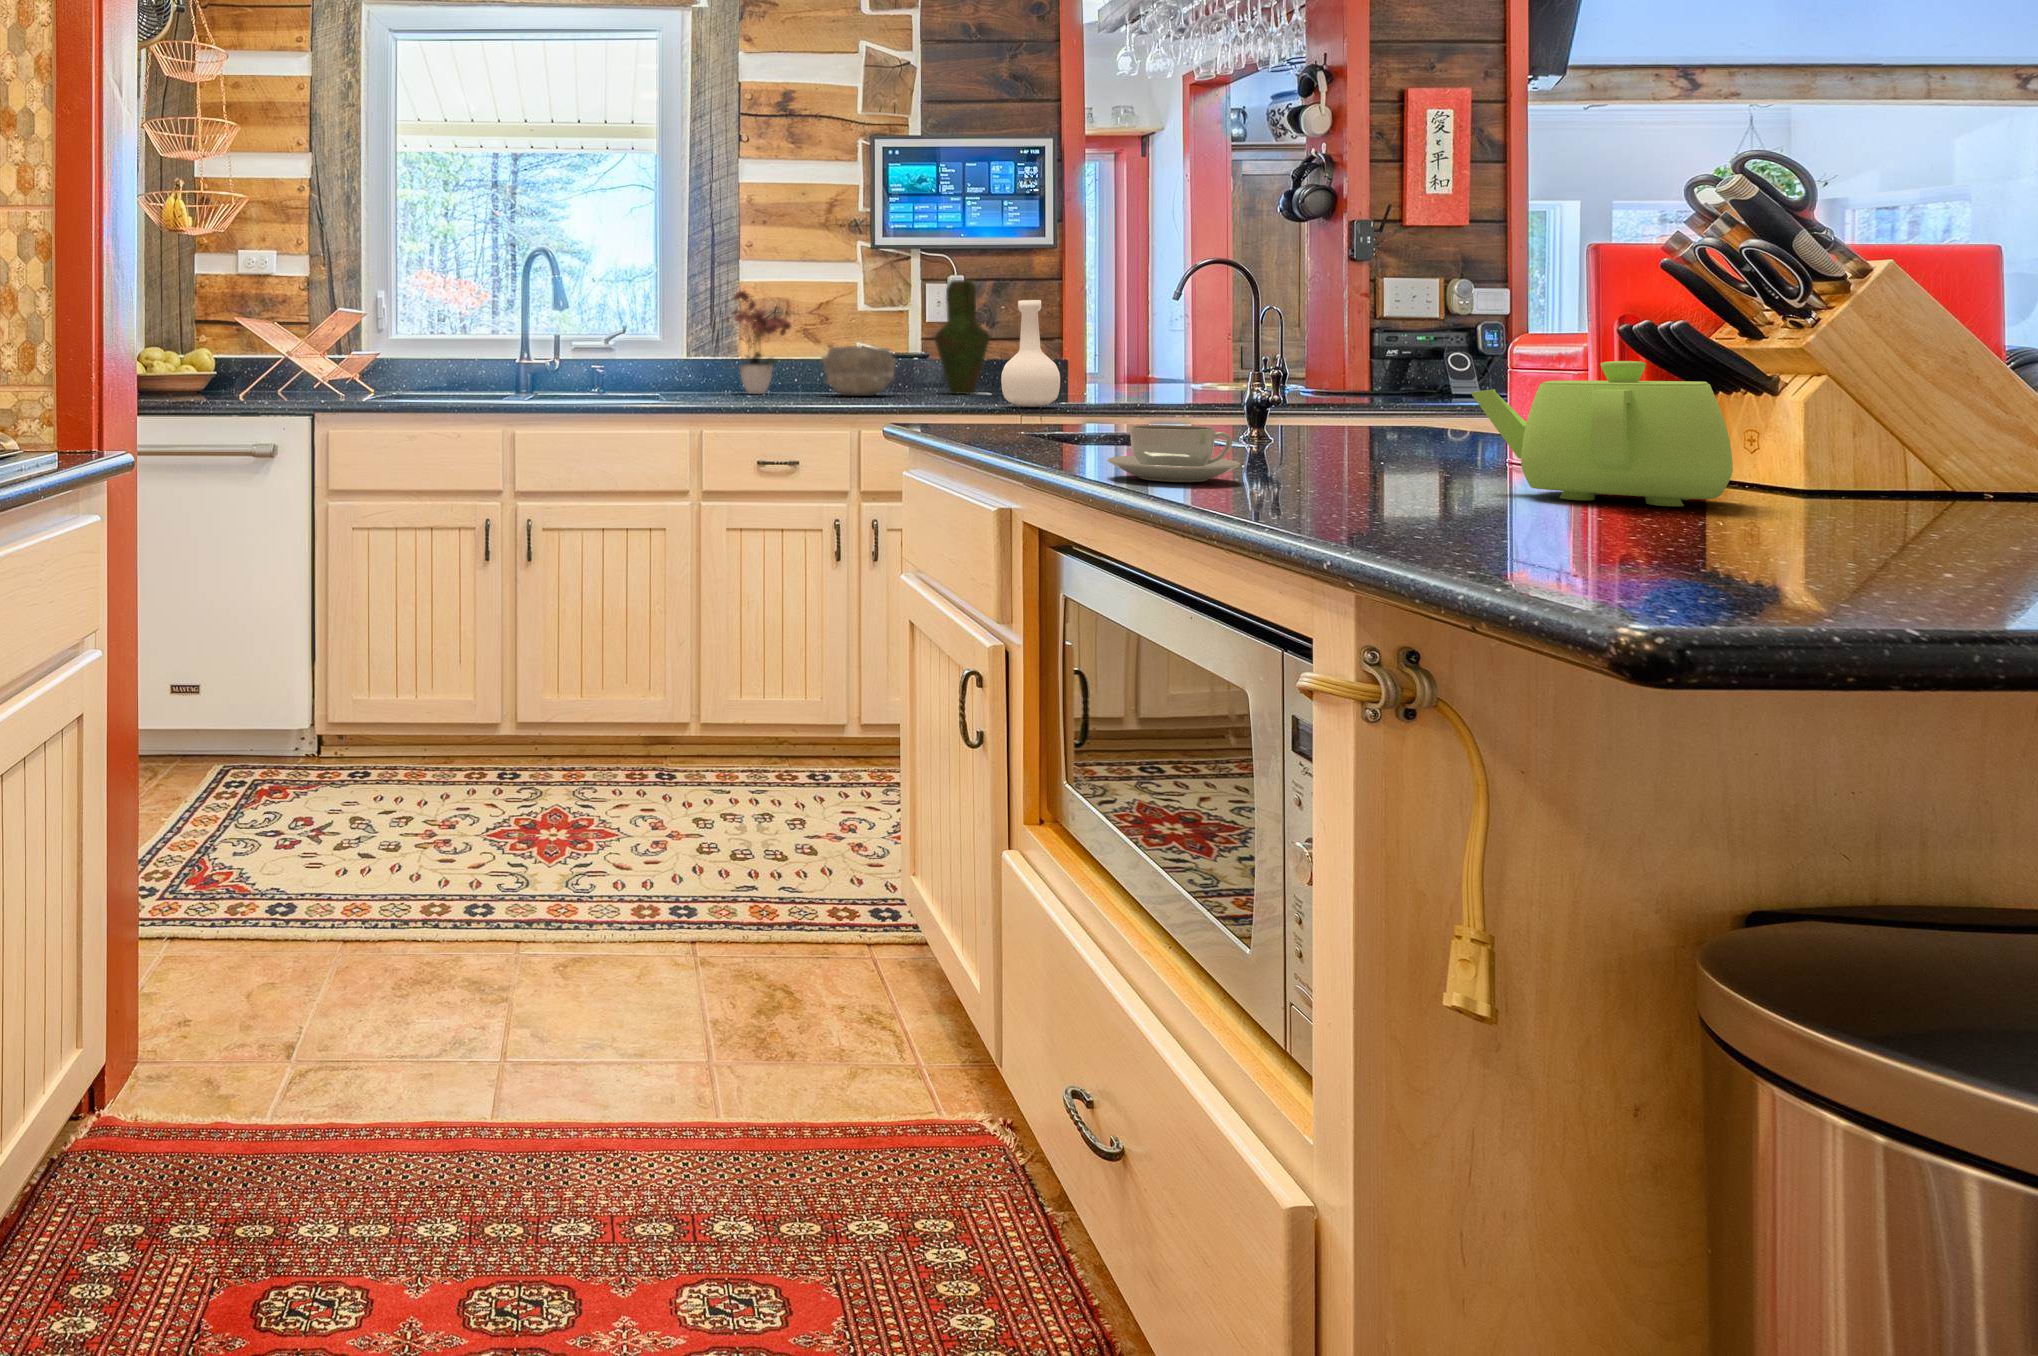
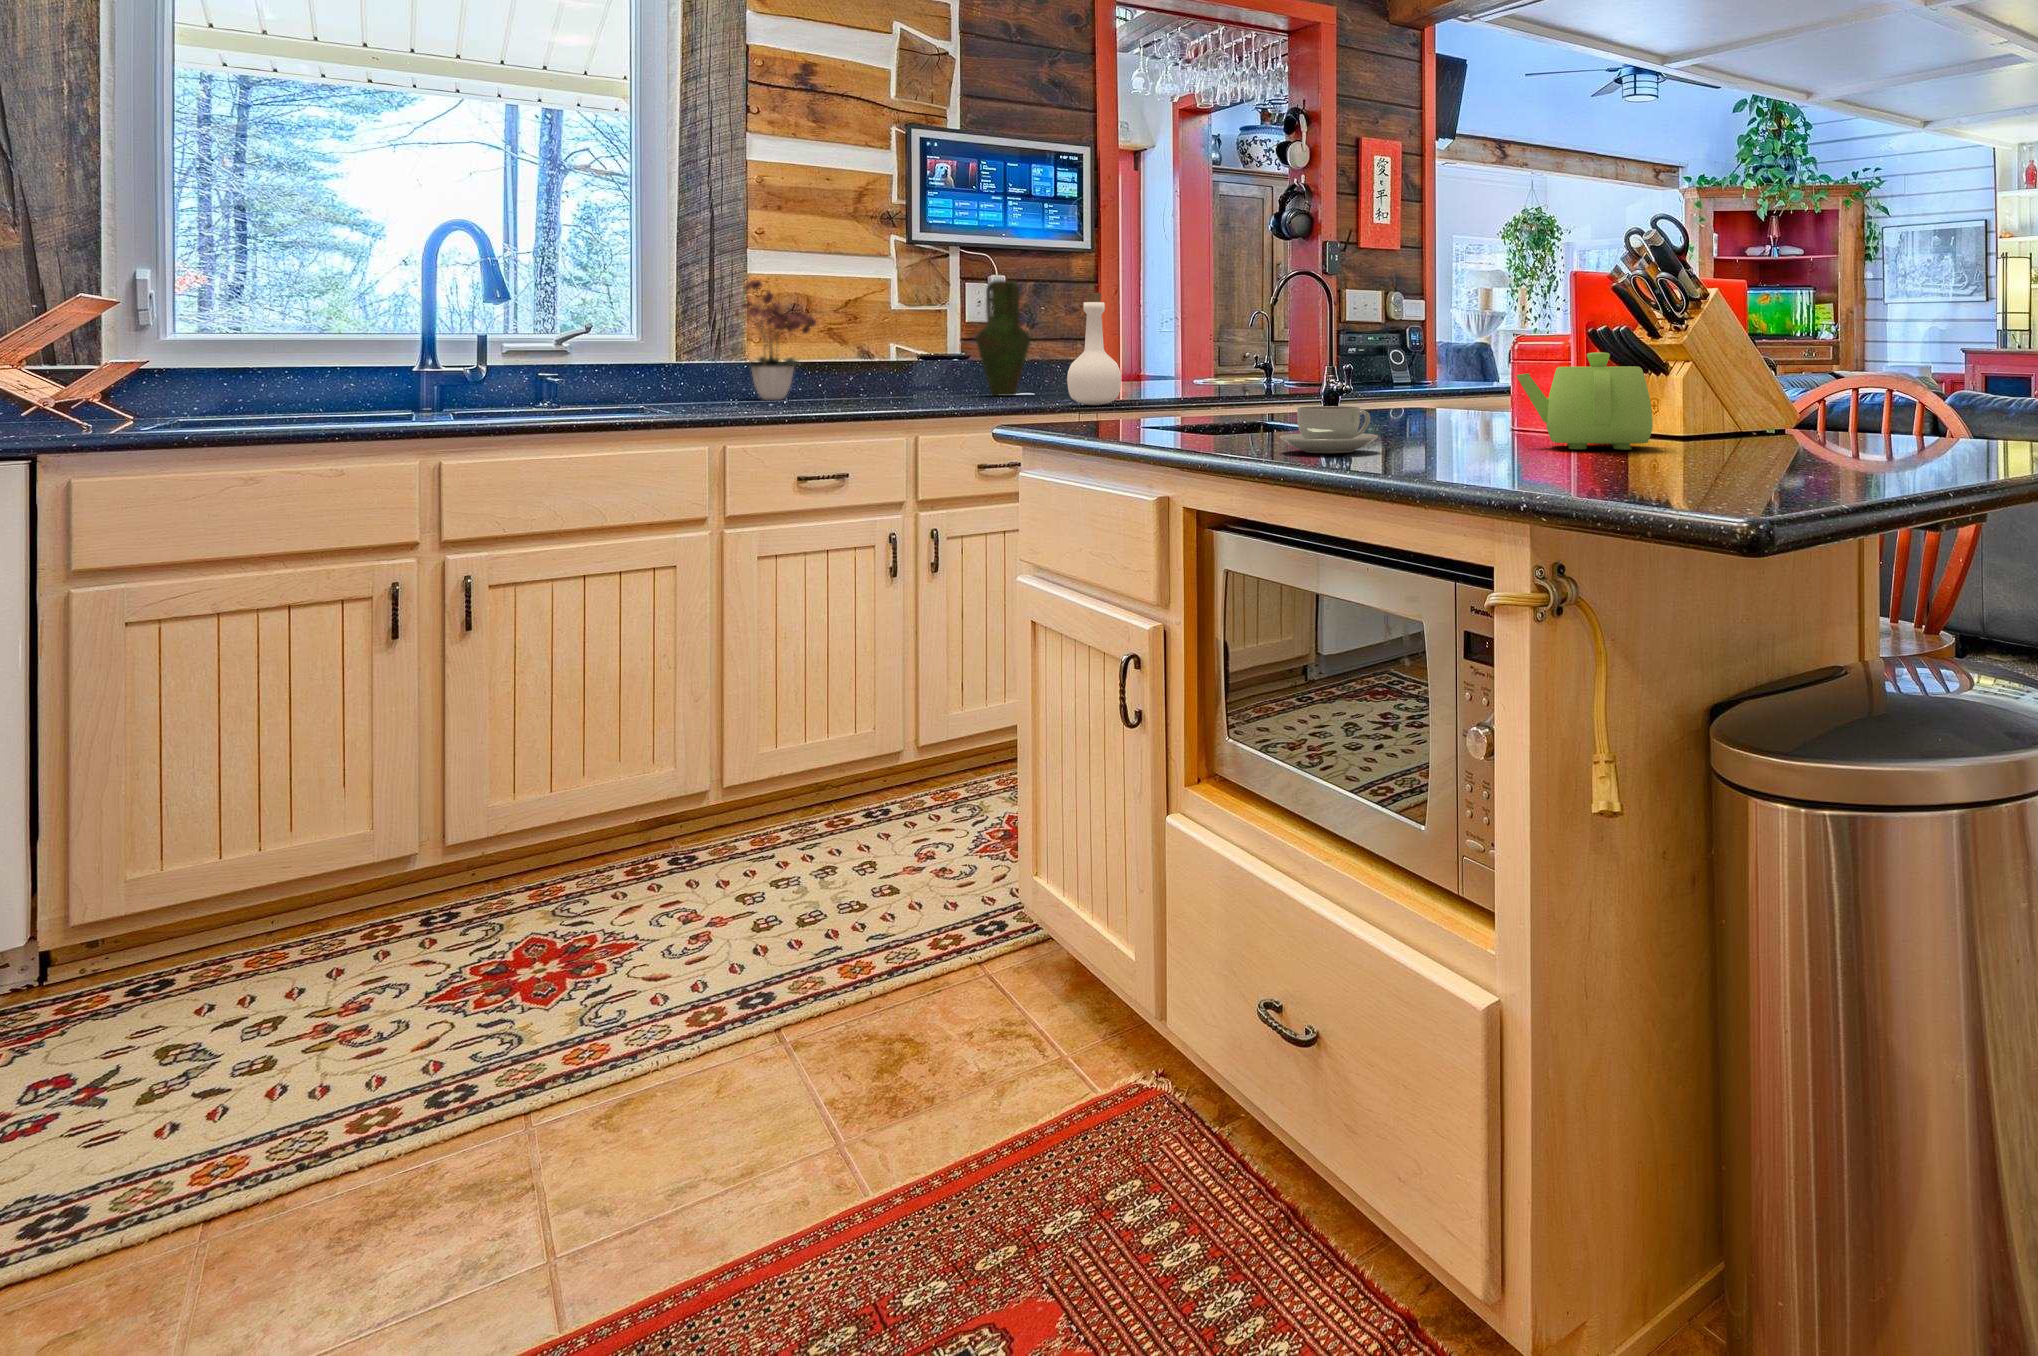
bowl: present [821,346,897,396] -> none [856,346,940,400]

